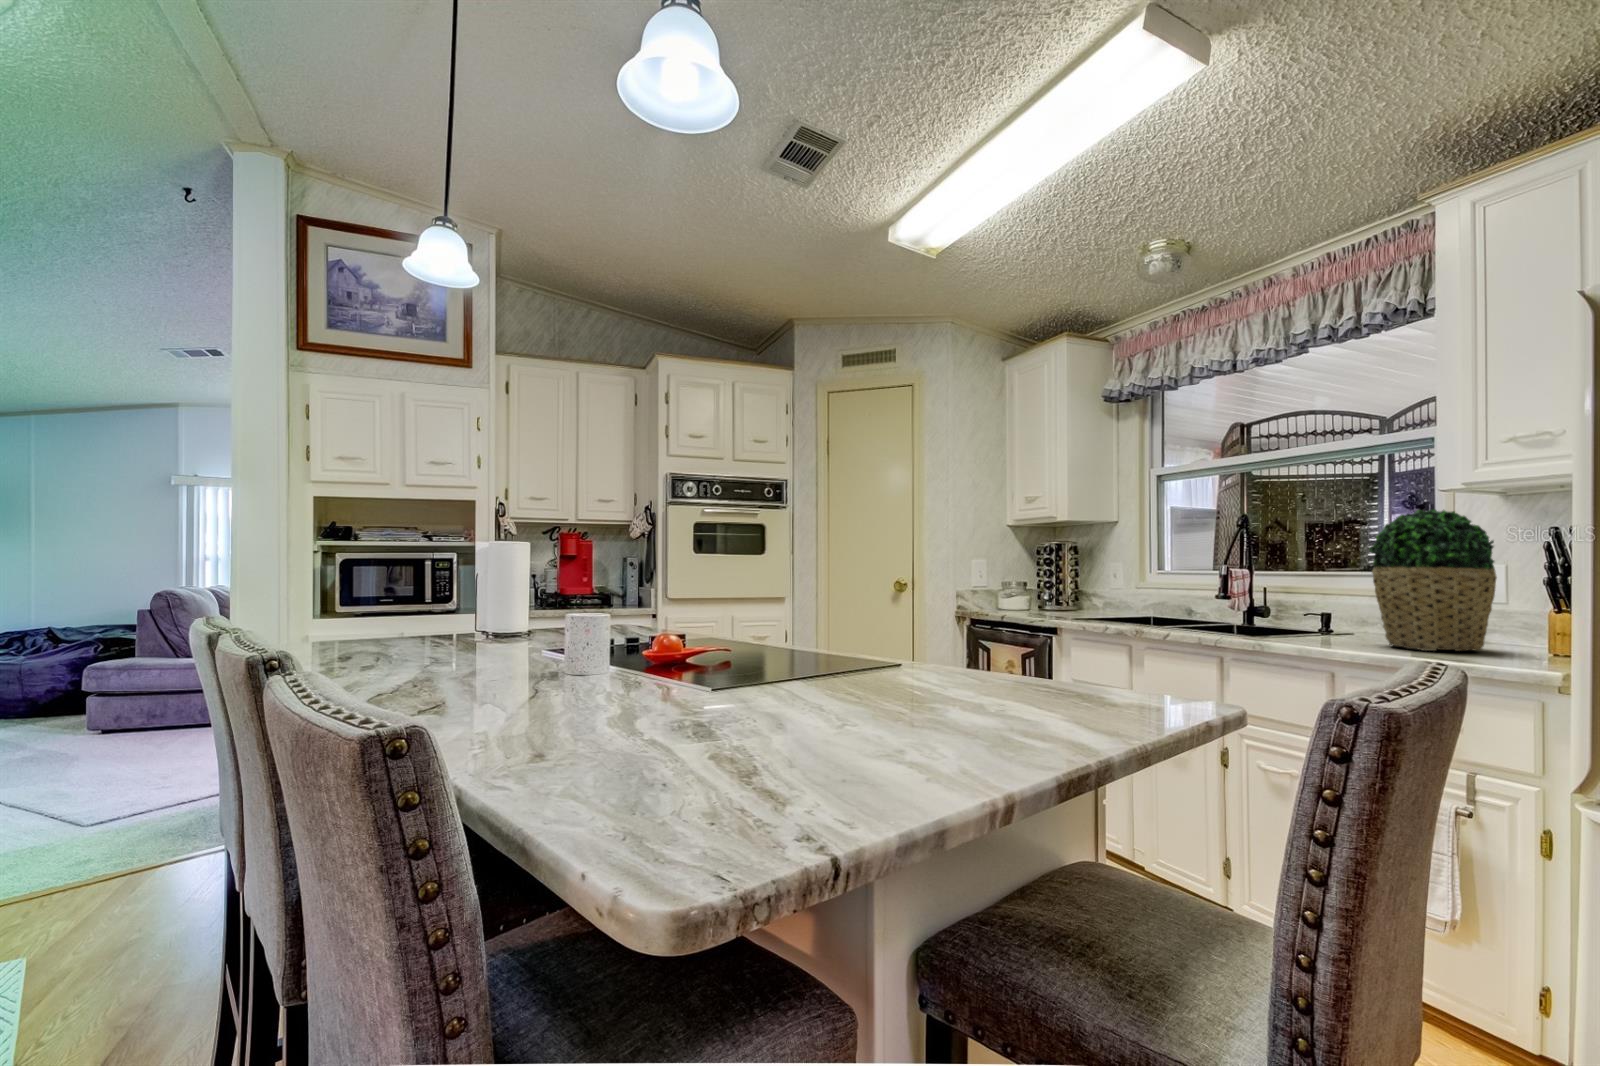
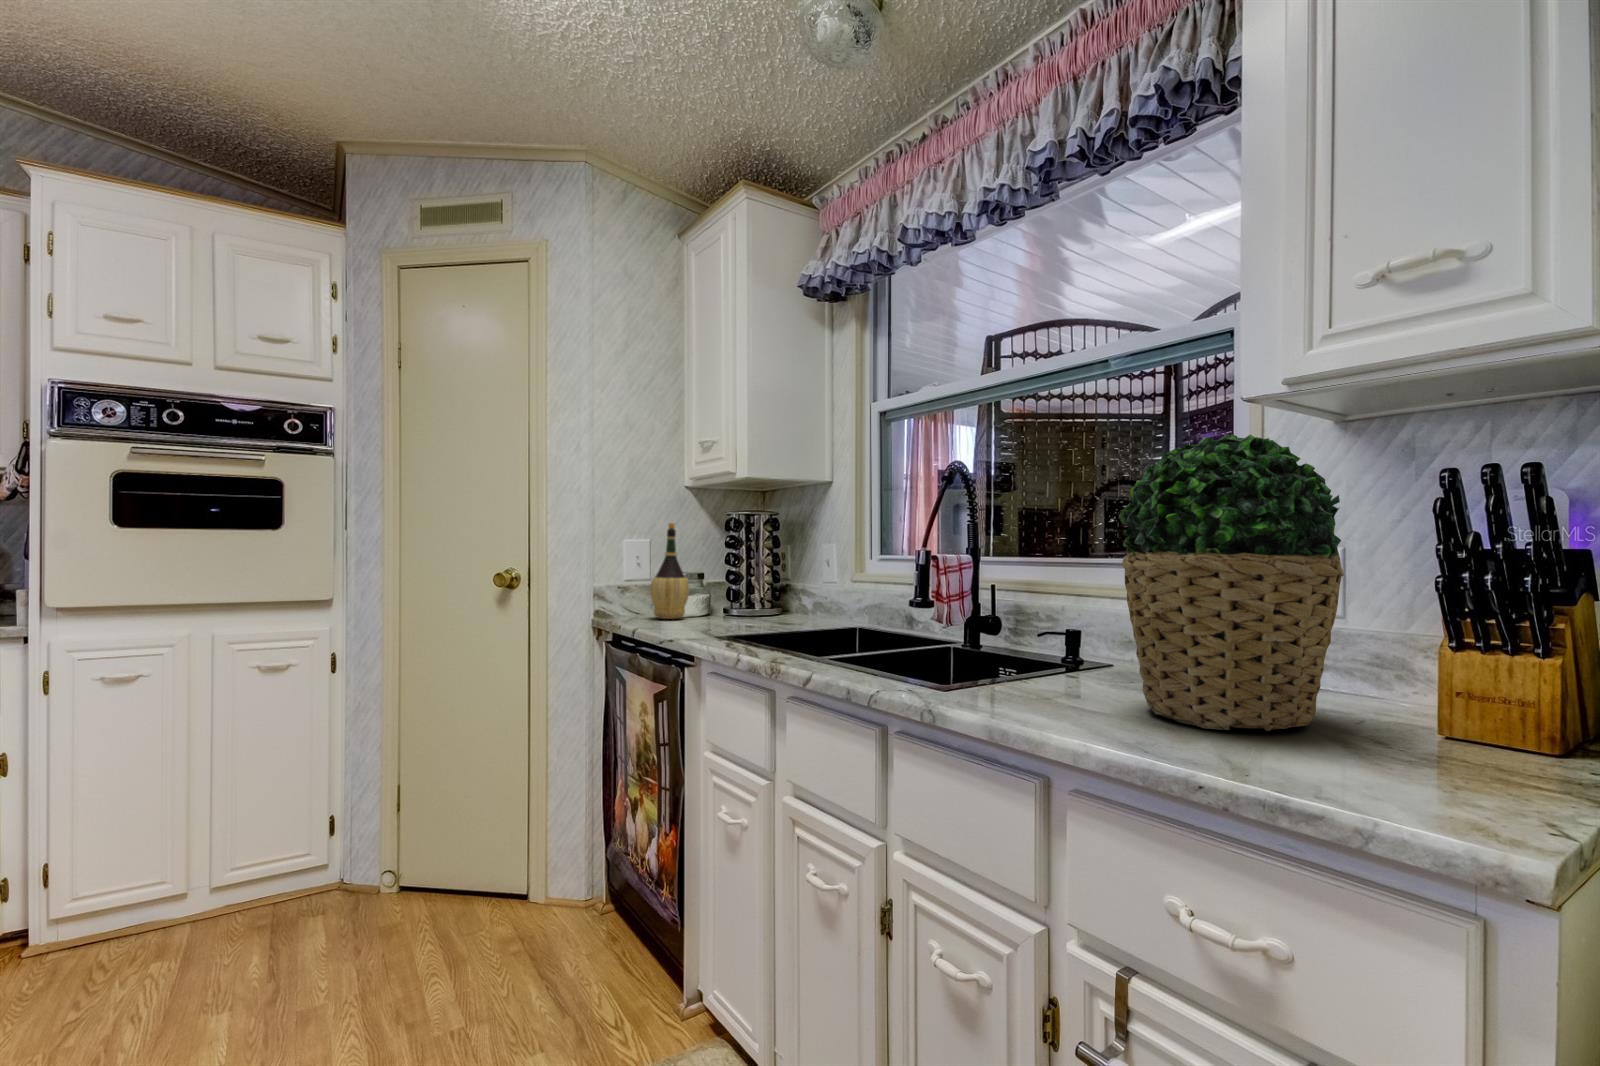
wine bottle: none [1003,549,1029,611] -> present [650,523,689,619]

